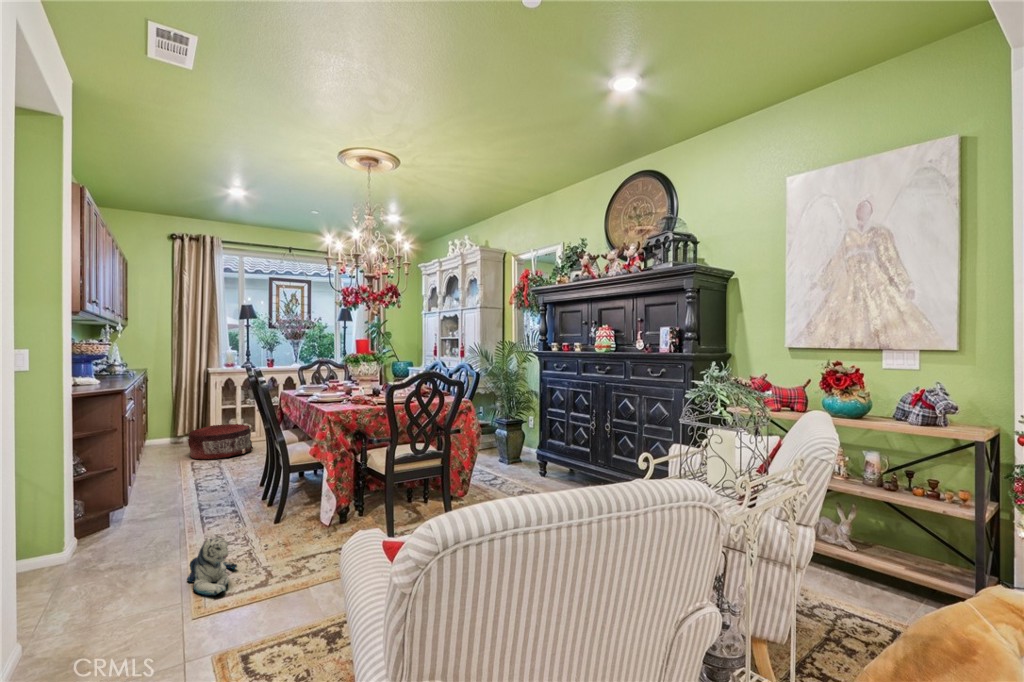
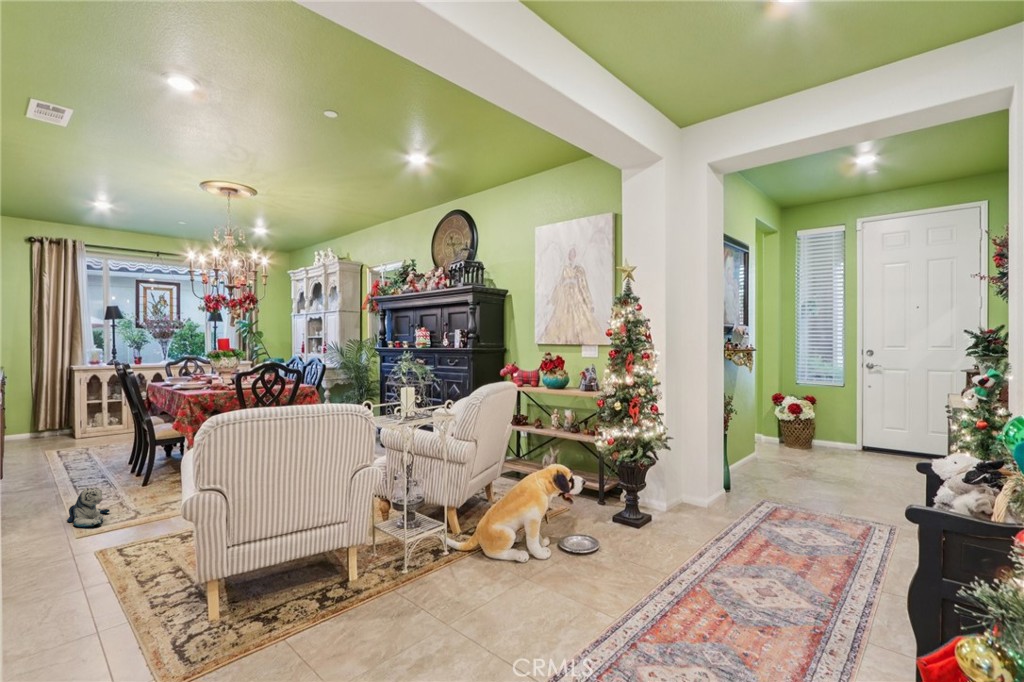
pouf: present [188,424,253,460] -> none [51,416,121,449]

